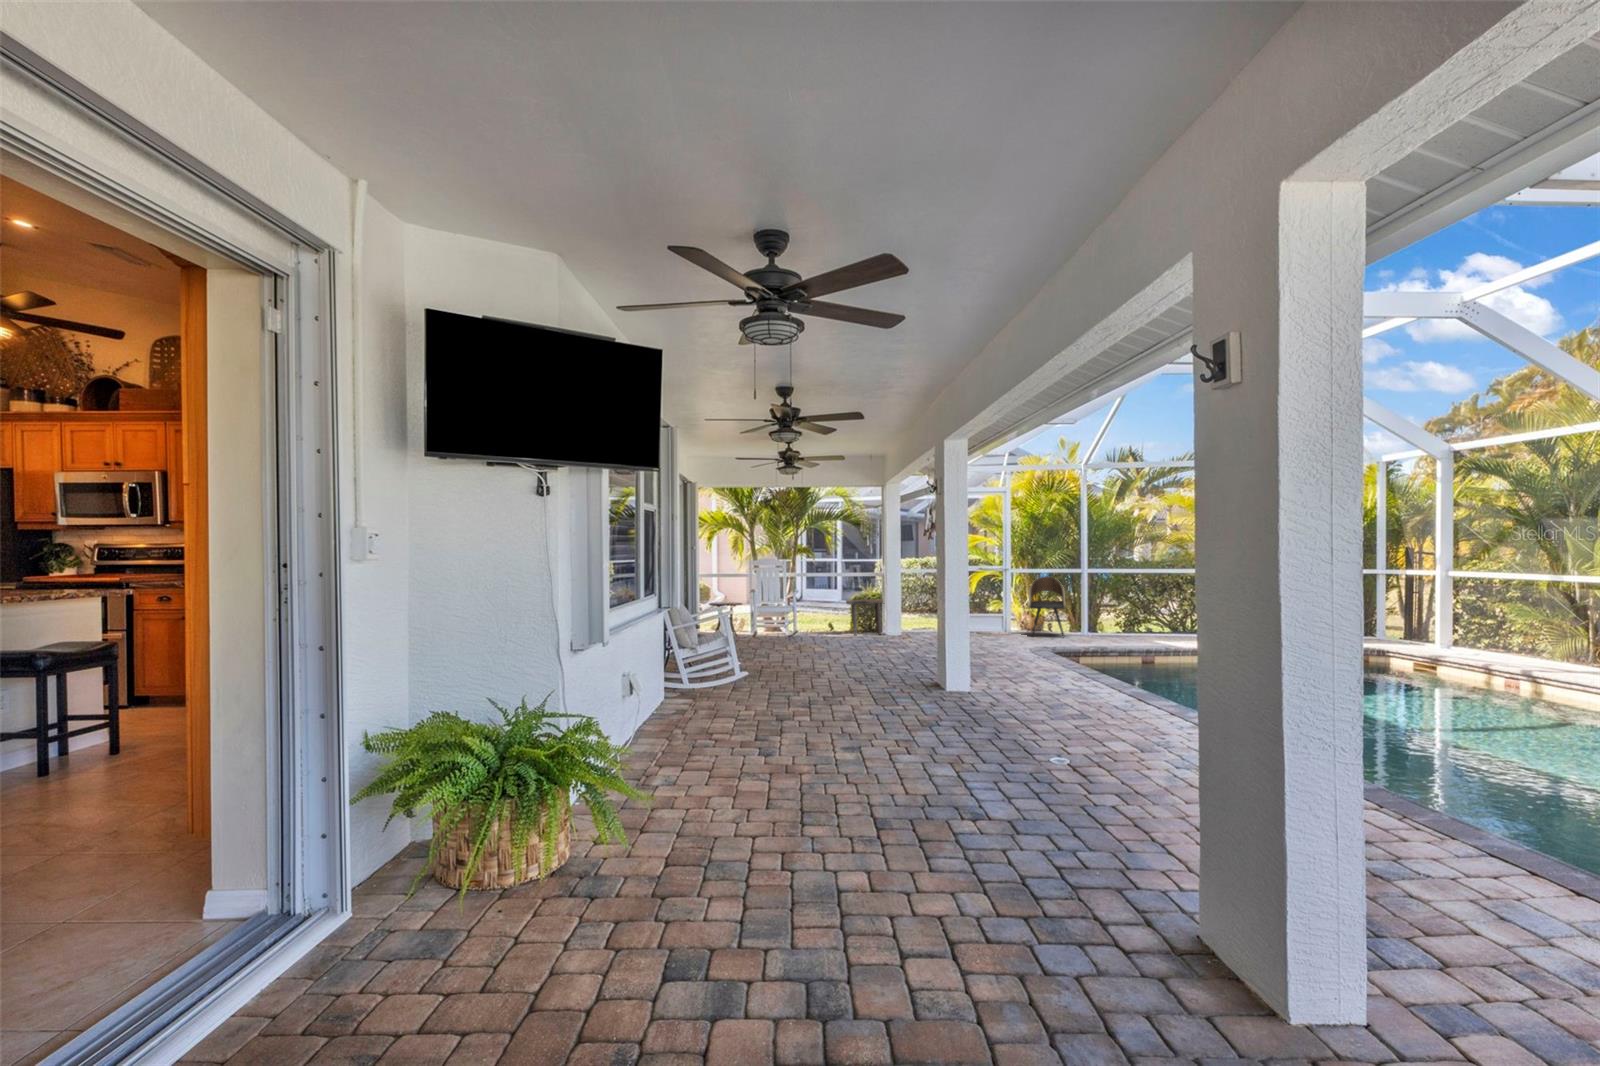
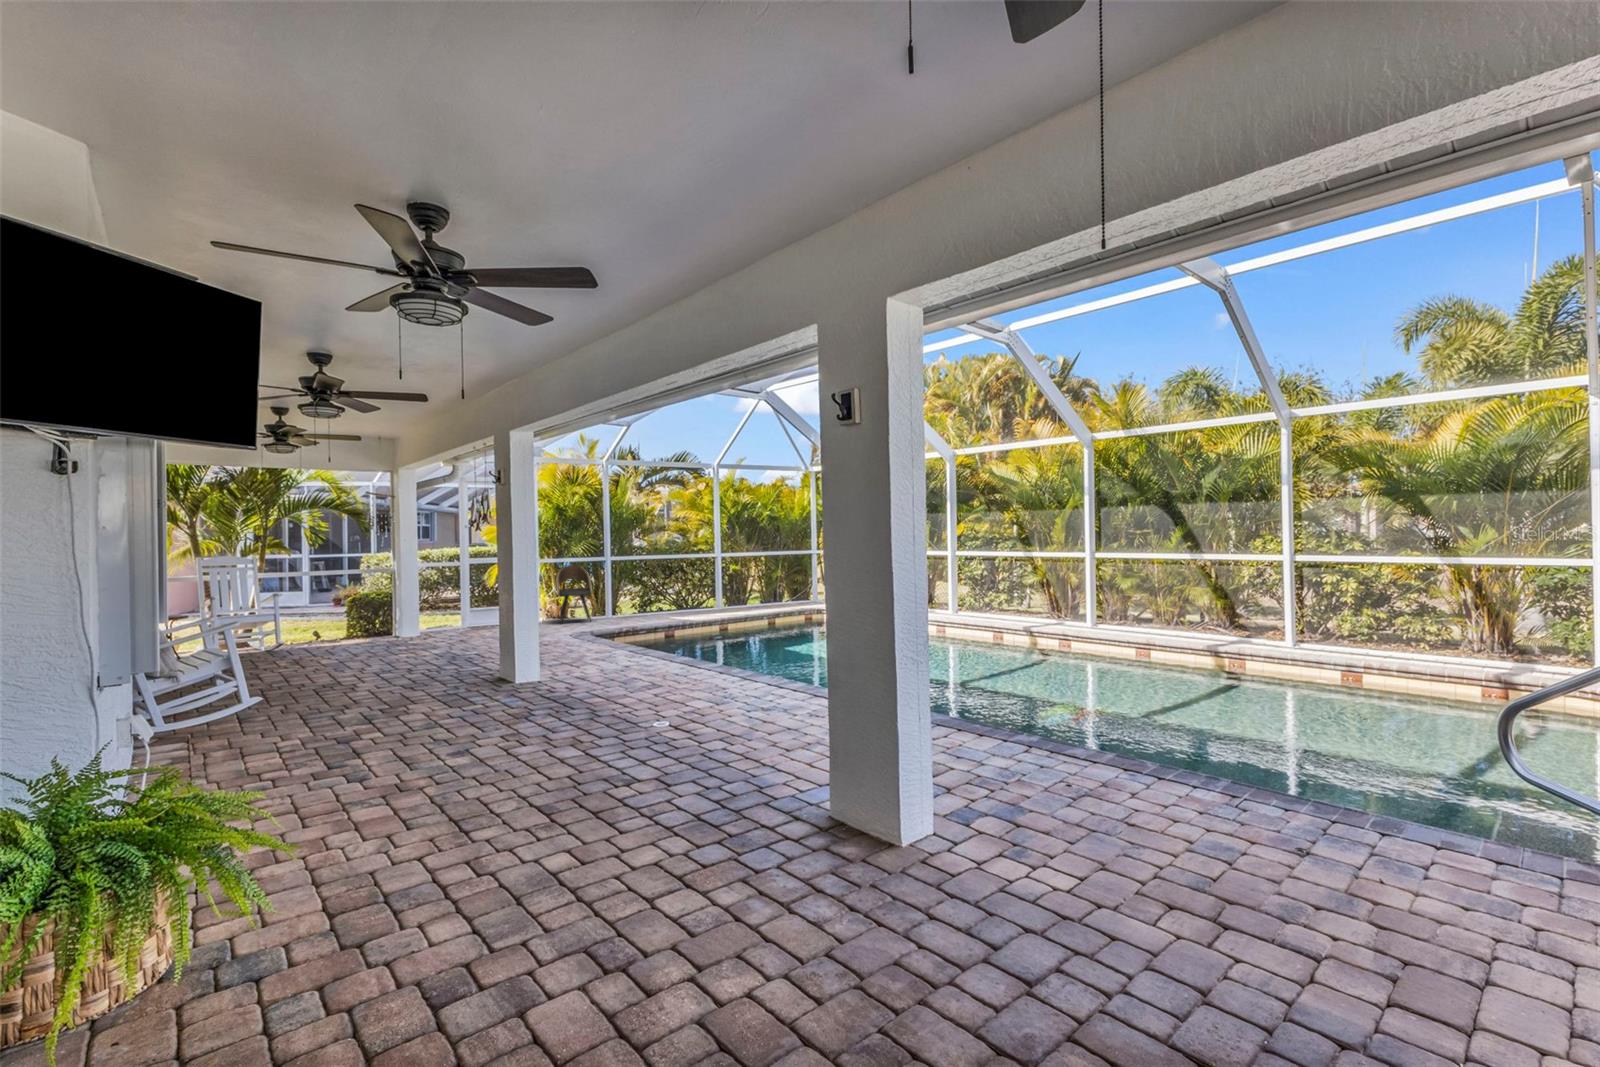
stool: present [846,599,883,636] -> none [347,598,400,642]

